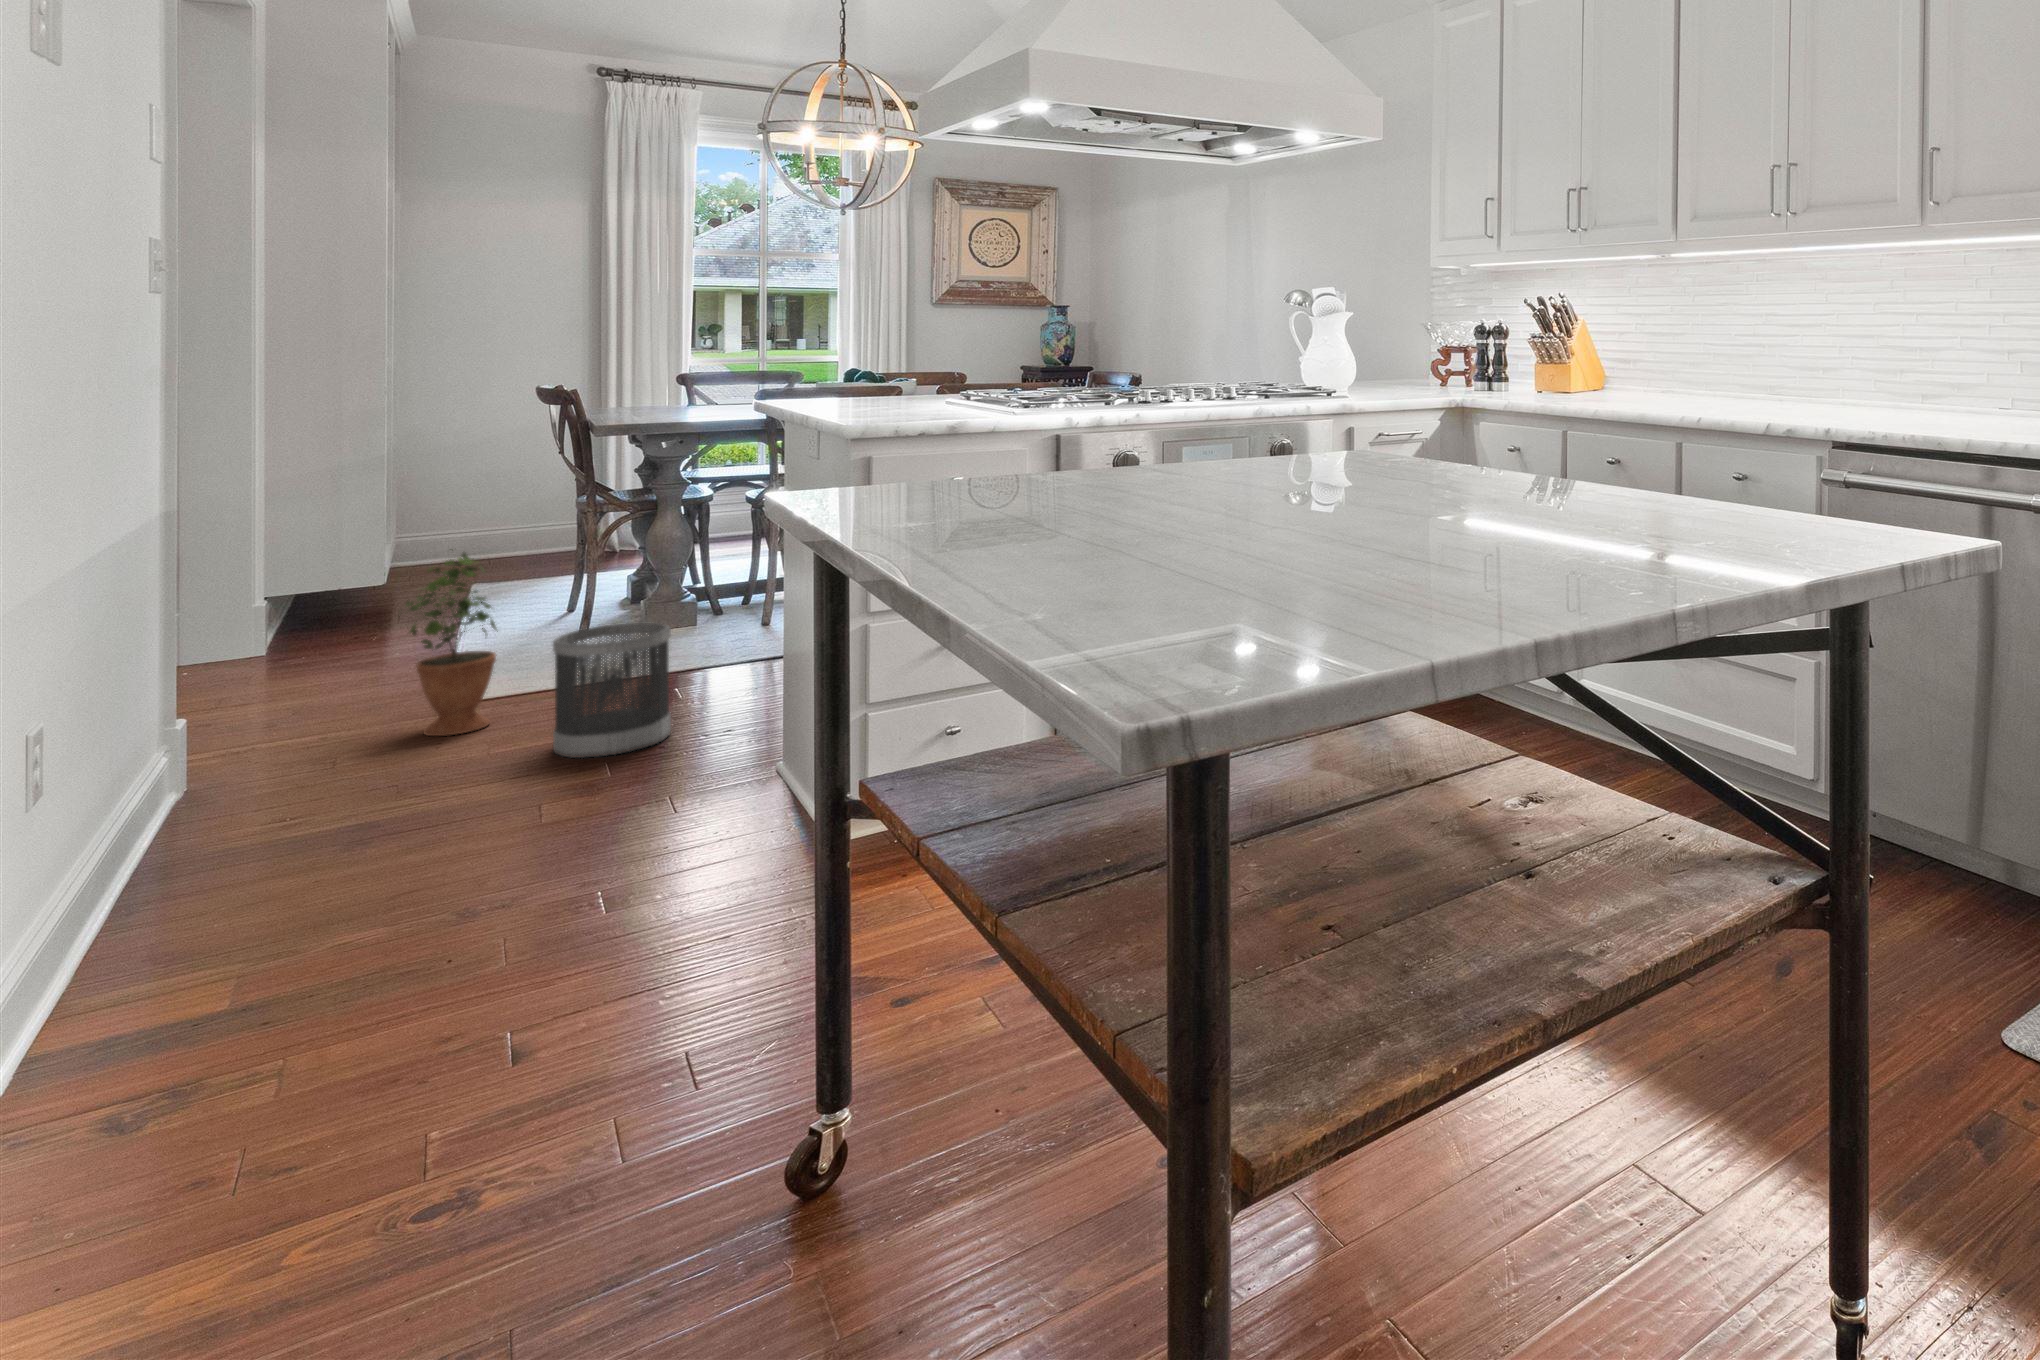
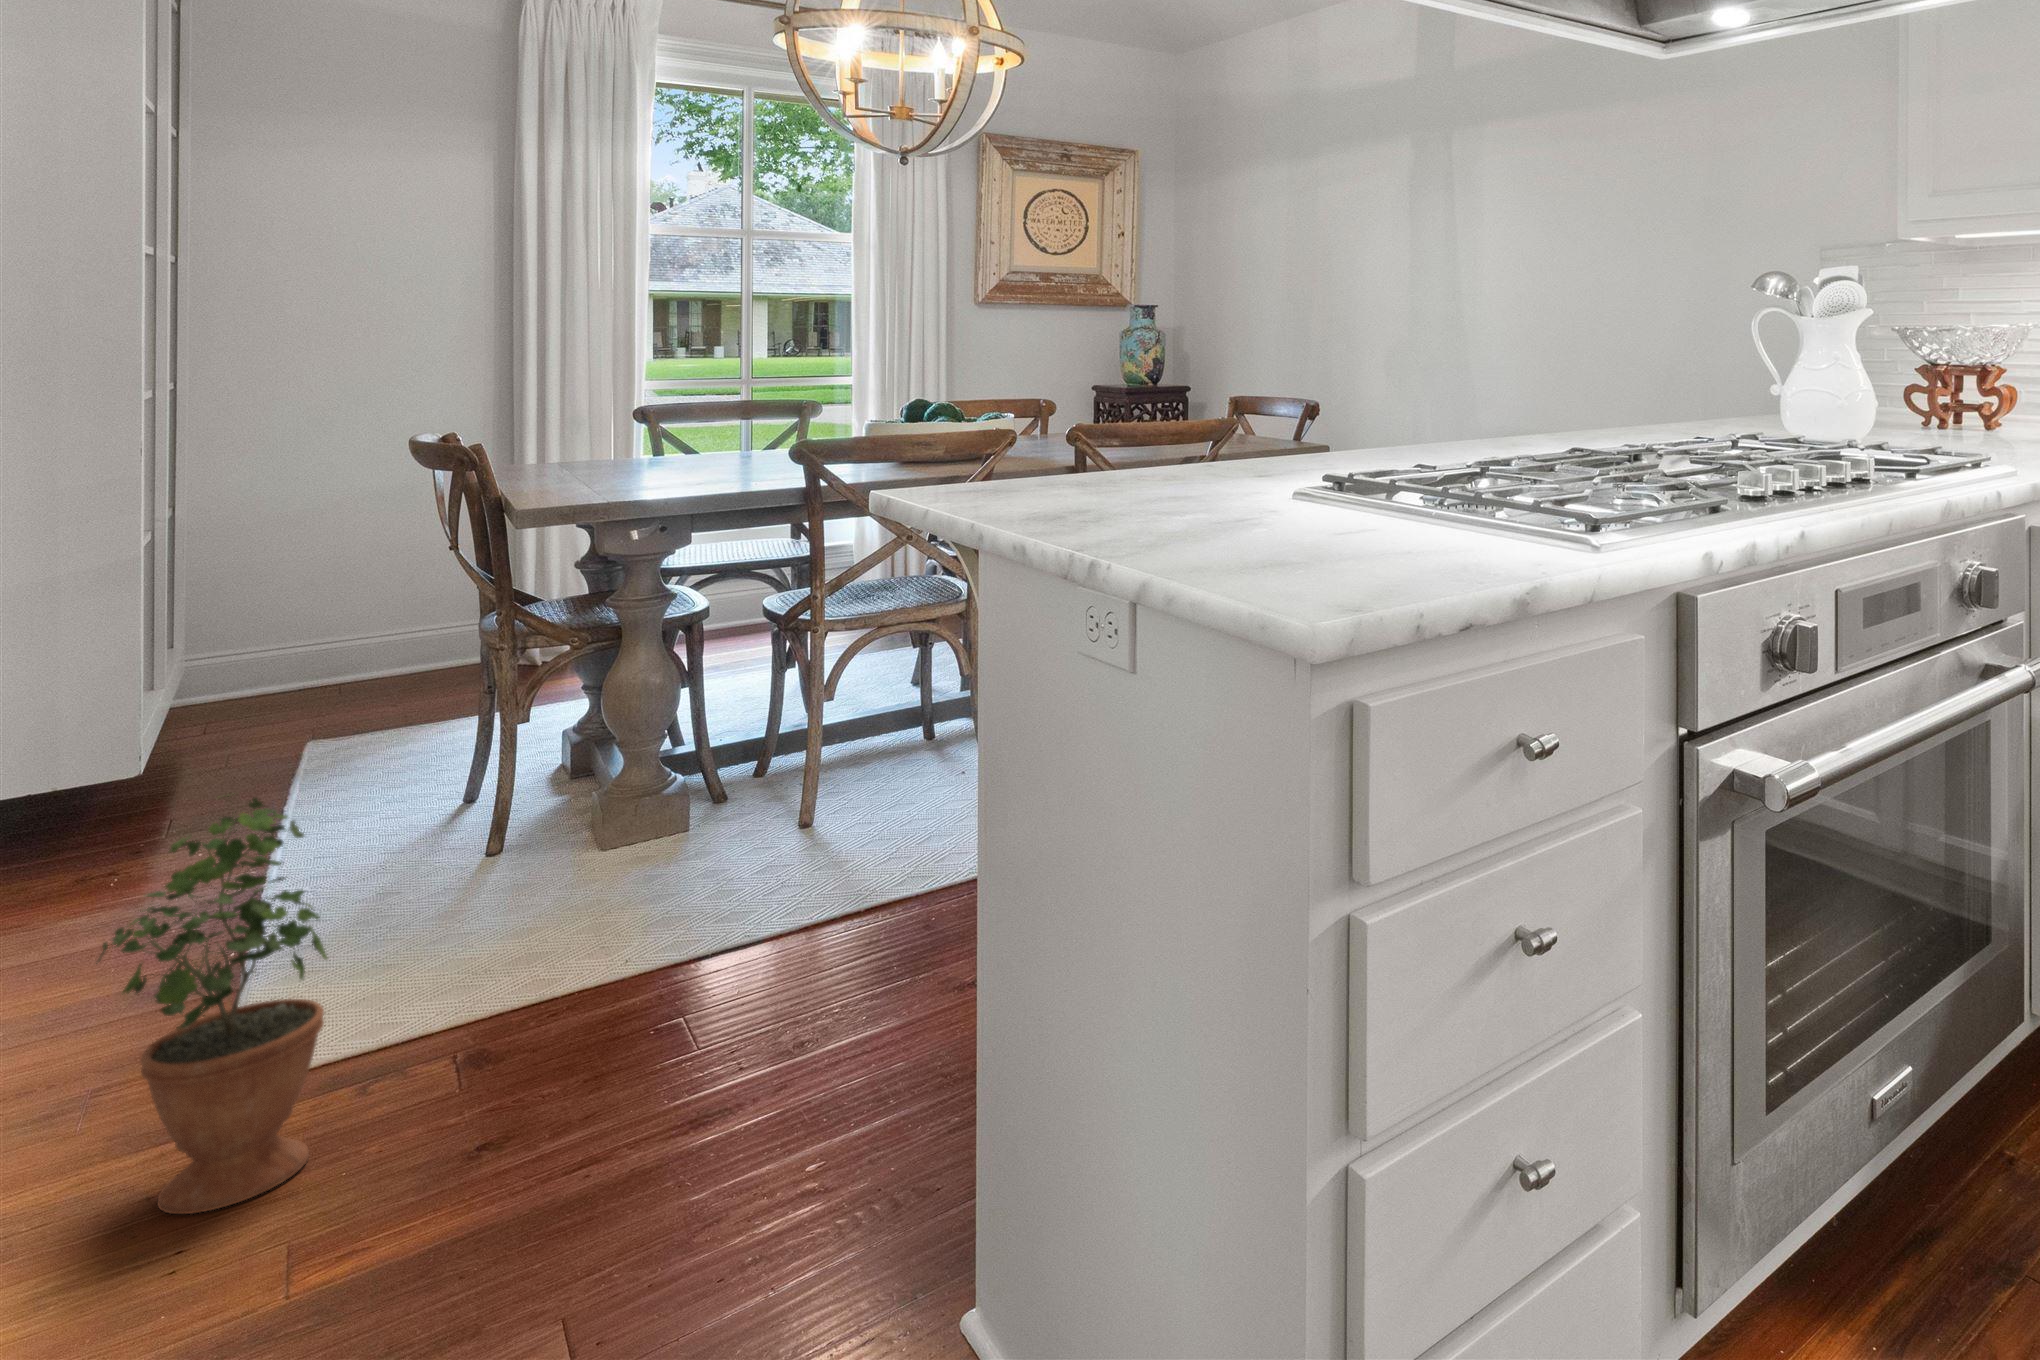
wastebasket: present [553,623,671,758] -> none [447,938,701,1292]

